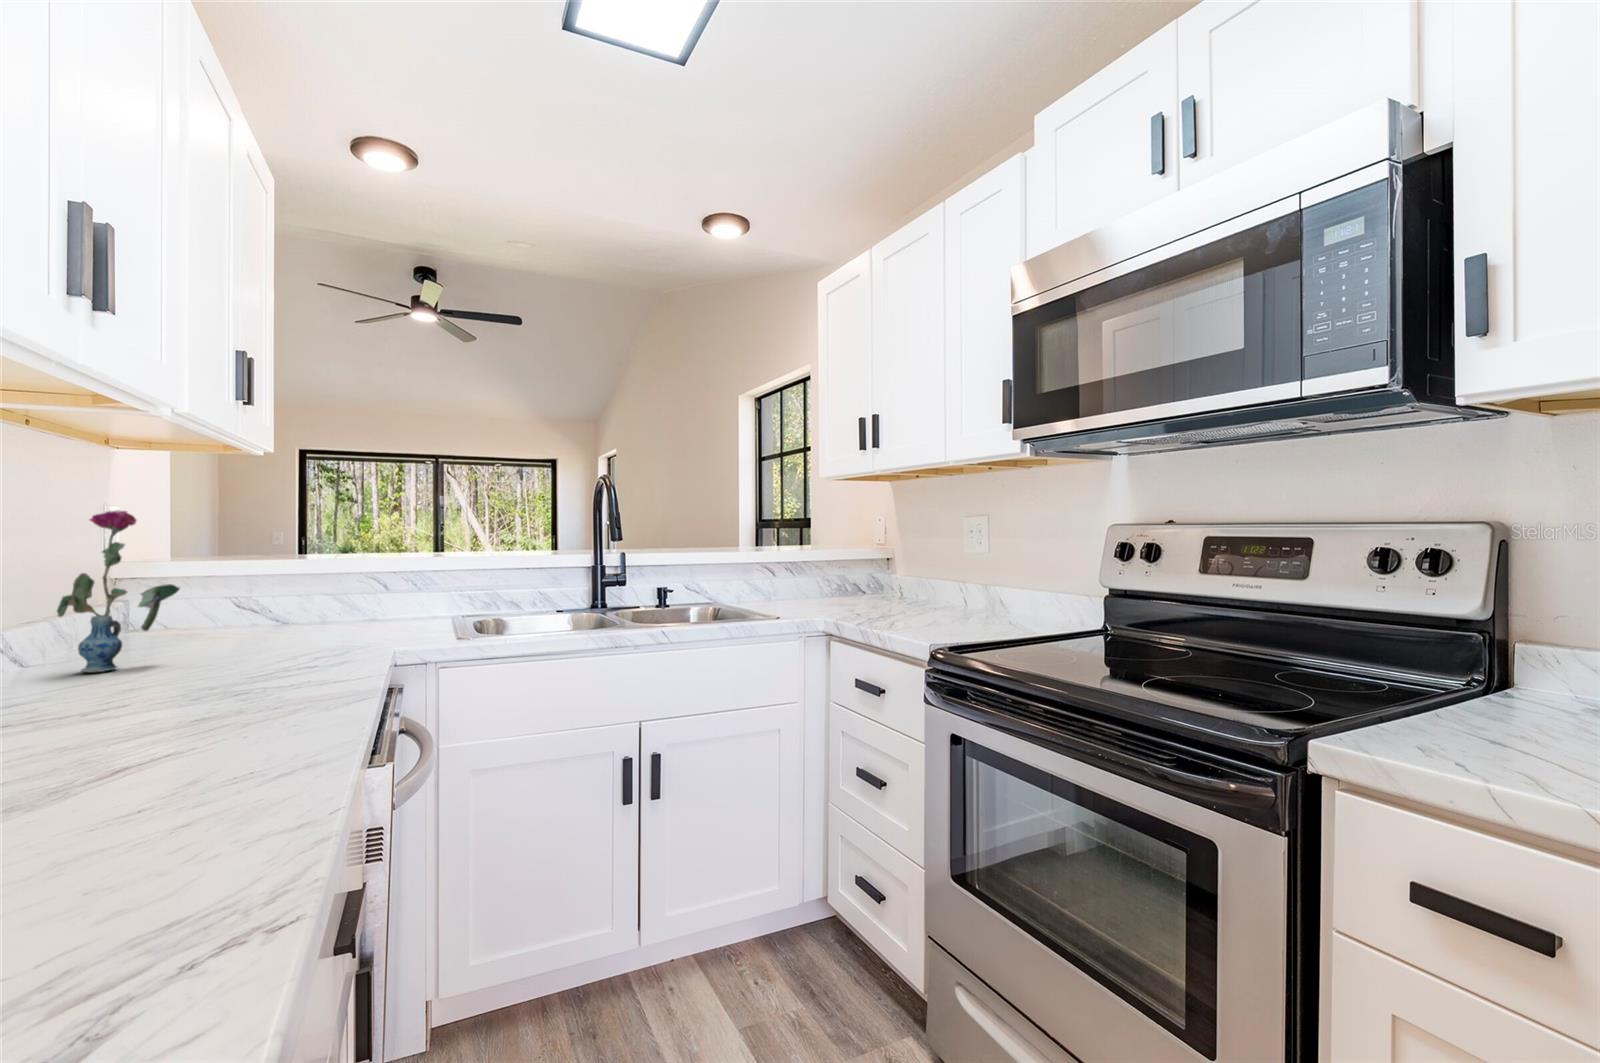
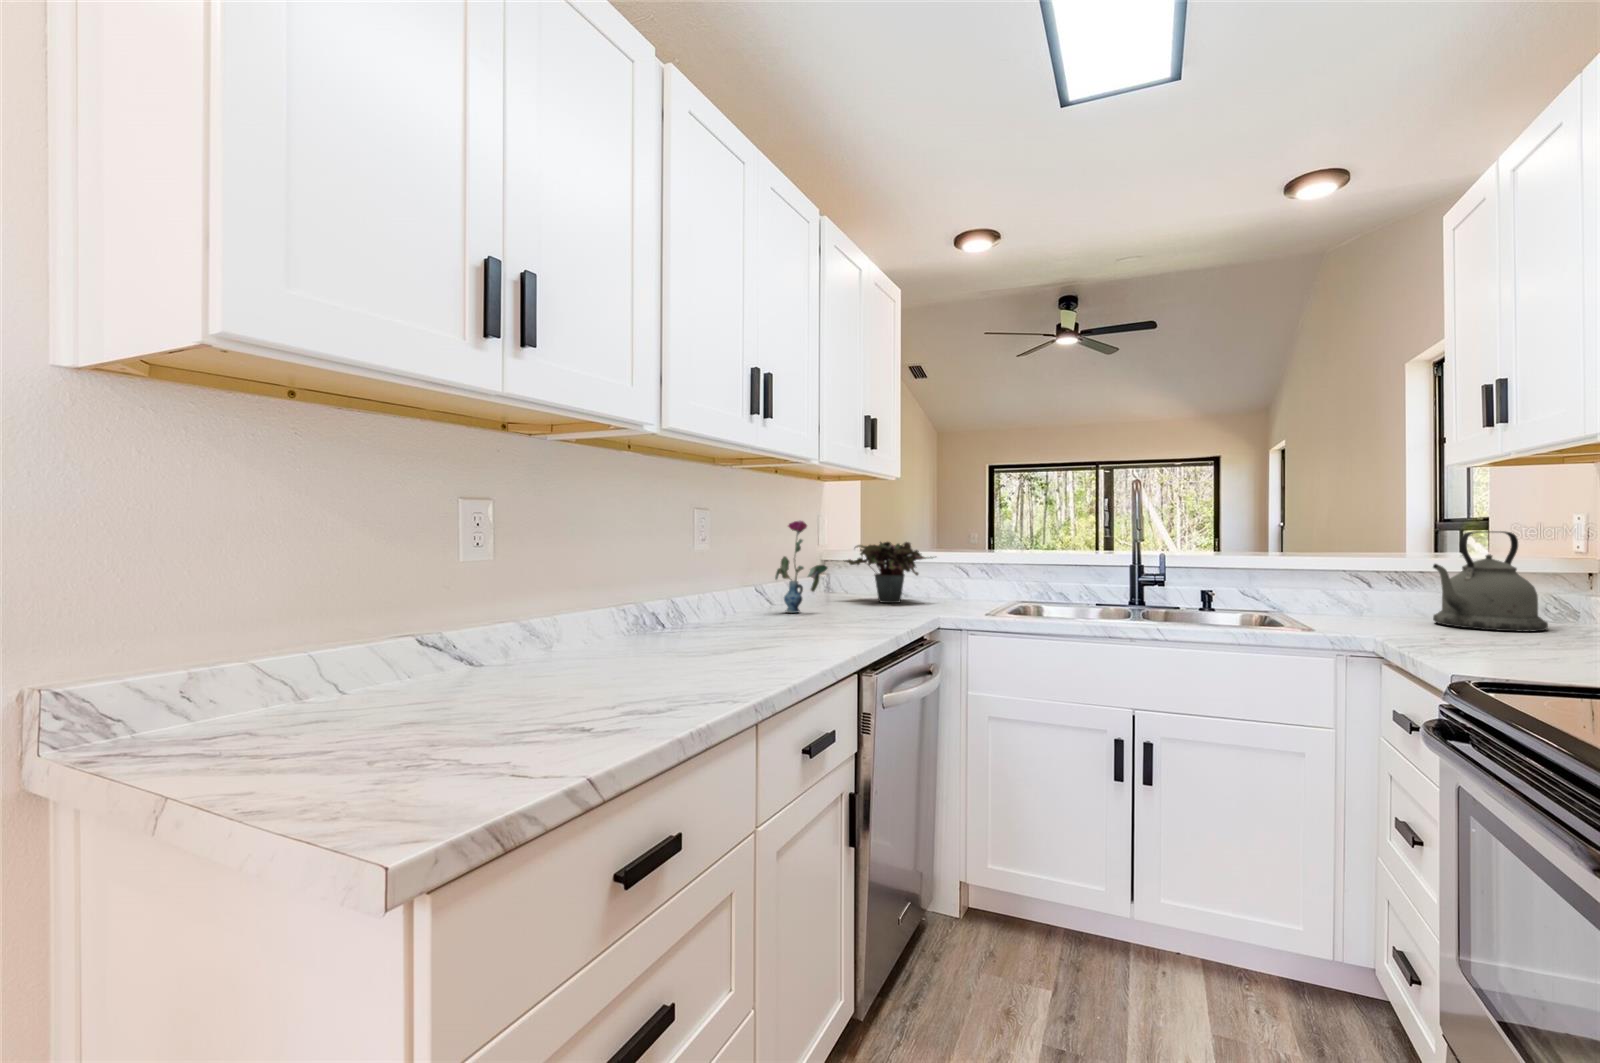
kettle: none [824,529,888,605] -> present [1433,531,1548,632]
potted plant: none [176,544,350,636] -> present [846,542,933,603]

